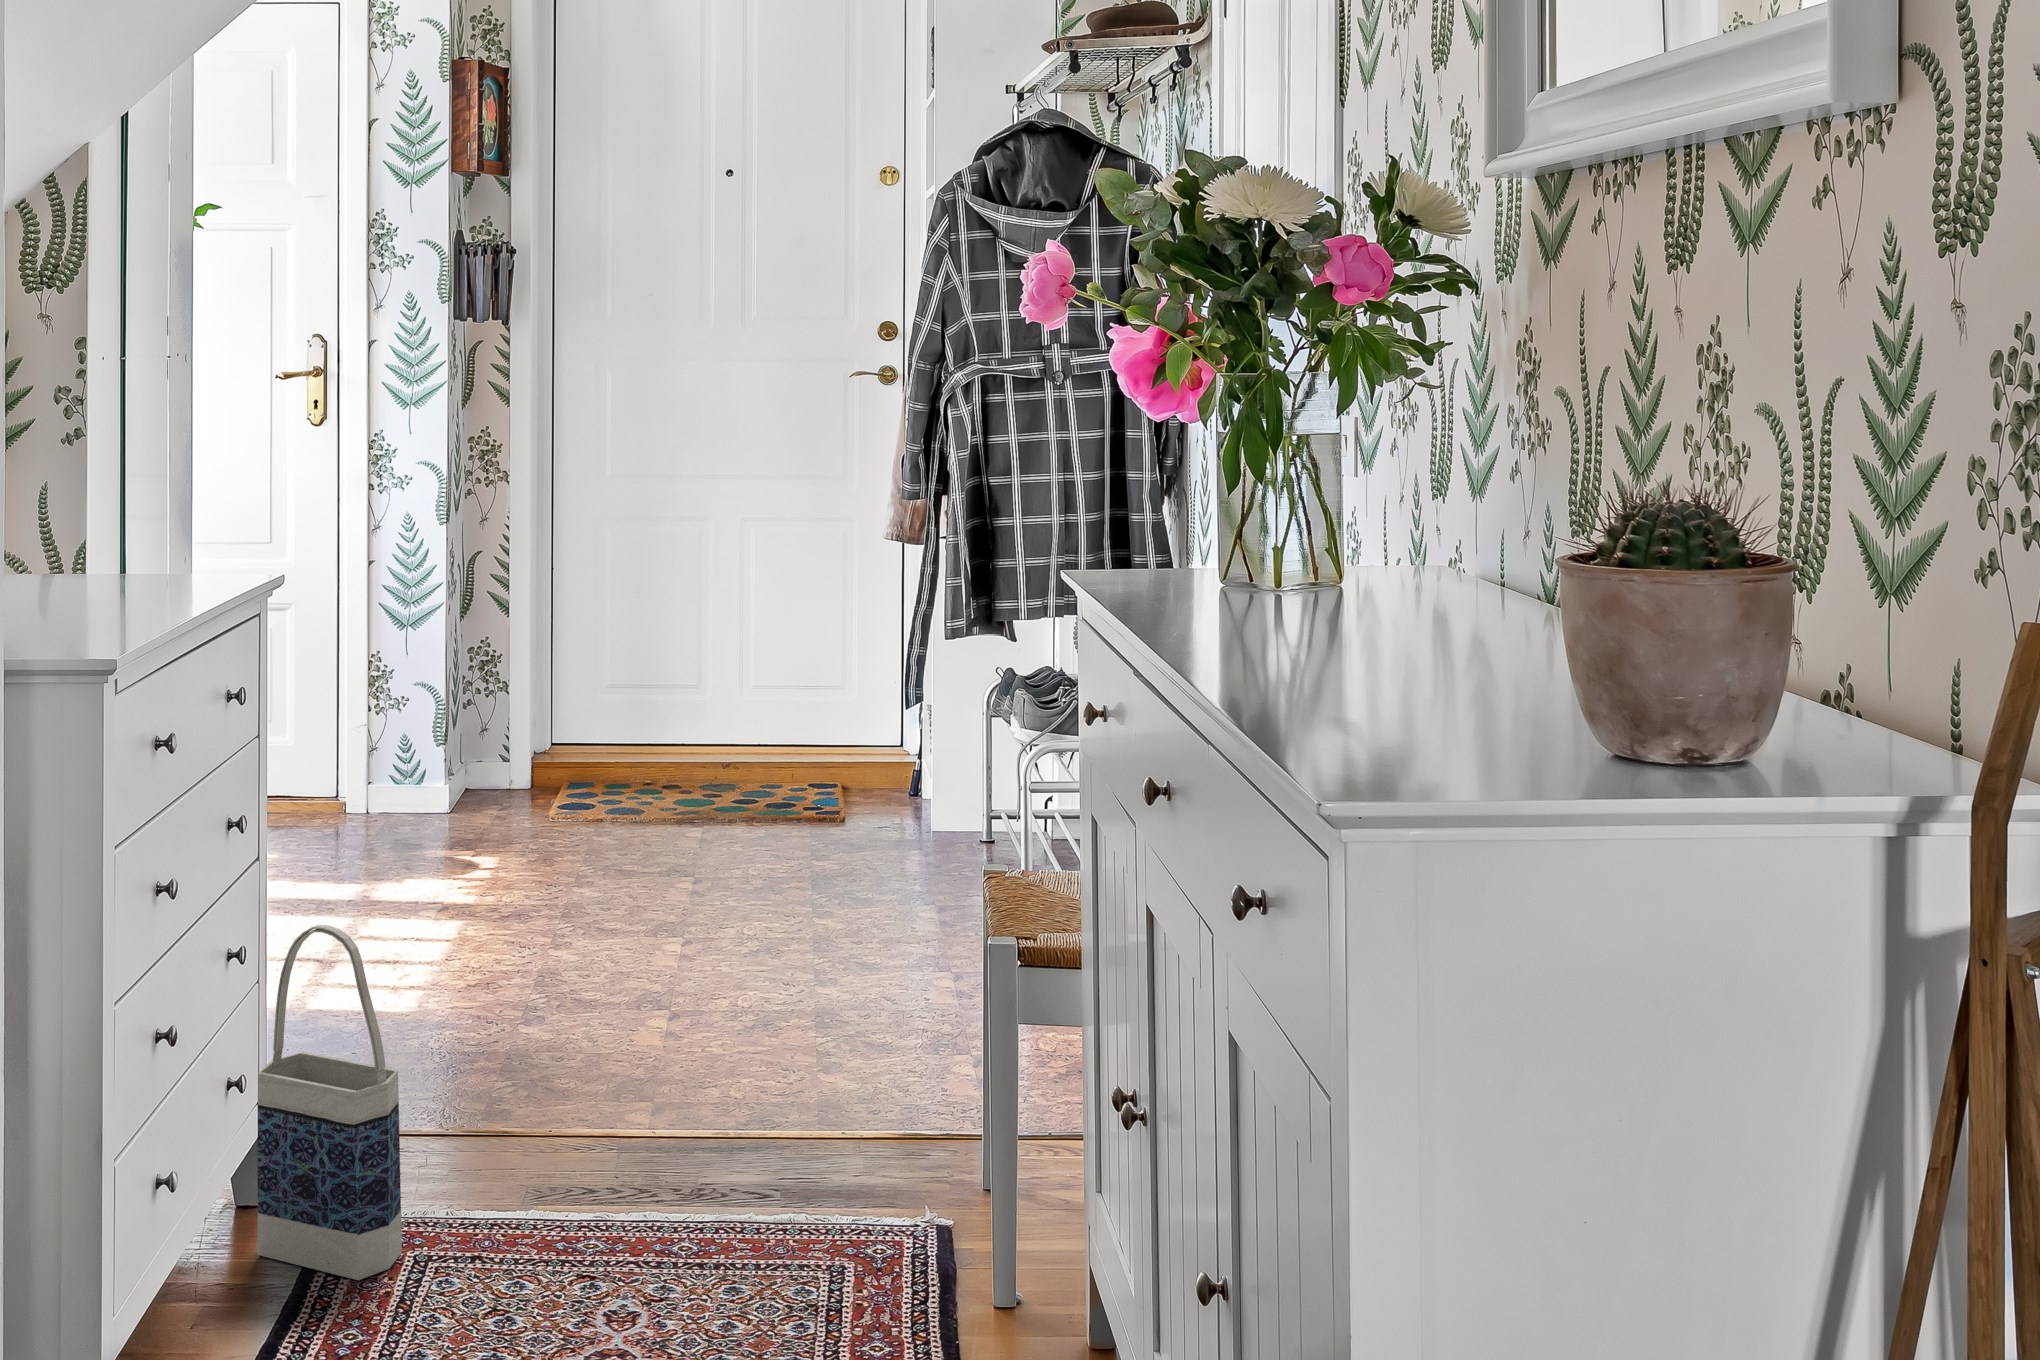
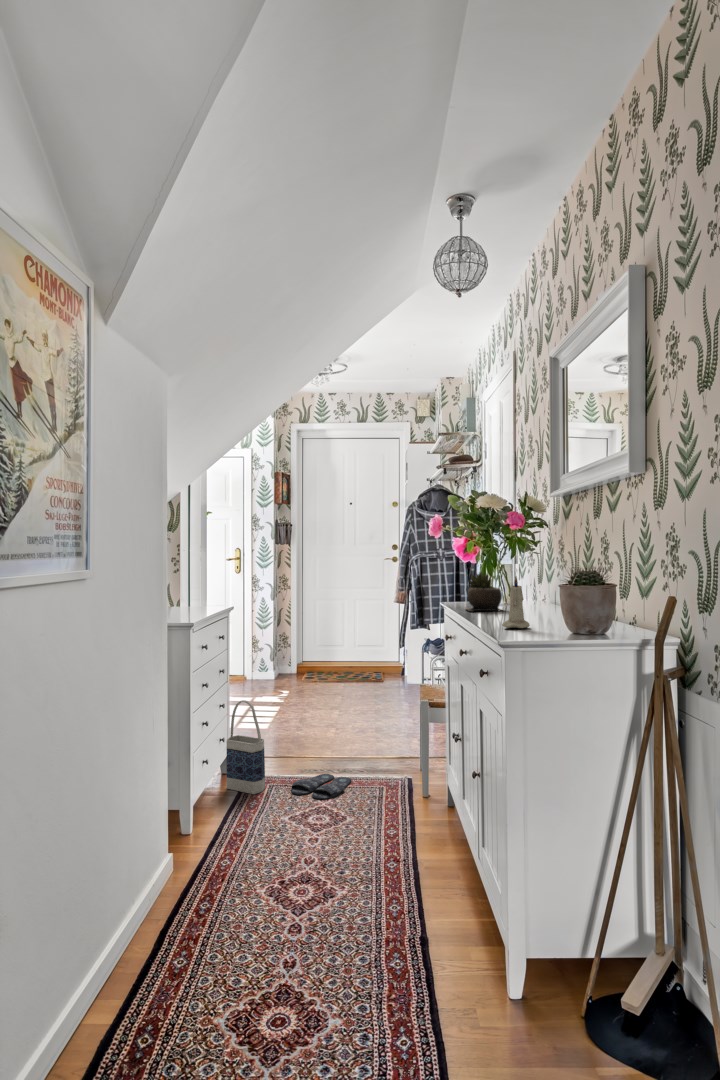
succulent plant: none [1149,456,1311,614] -> present [465,572,503,611]
candle: none [1315,504,1425,719] -> present [502,576,530,628]
slippers: none [498,1194,725,1304] -> present [291,774,352,799]

